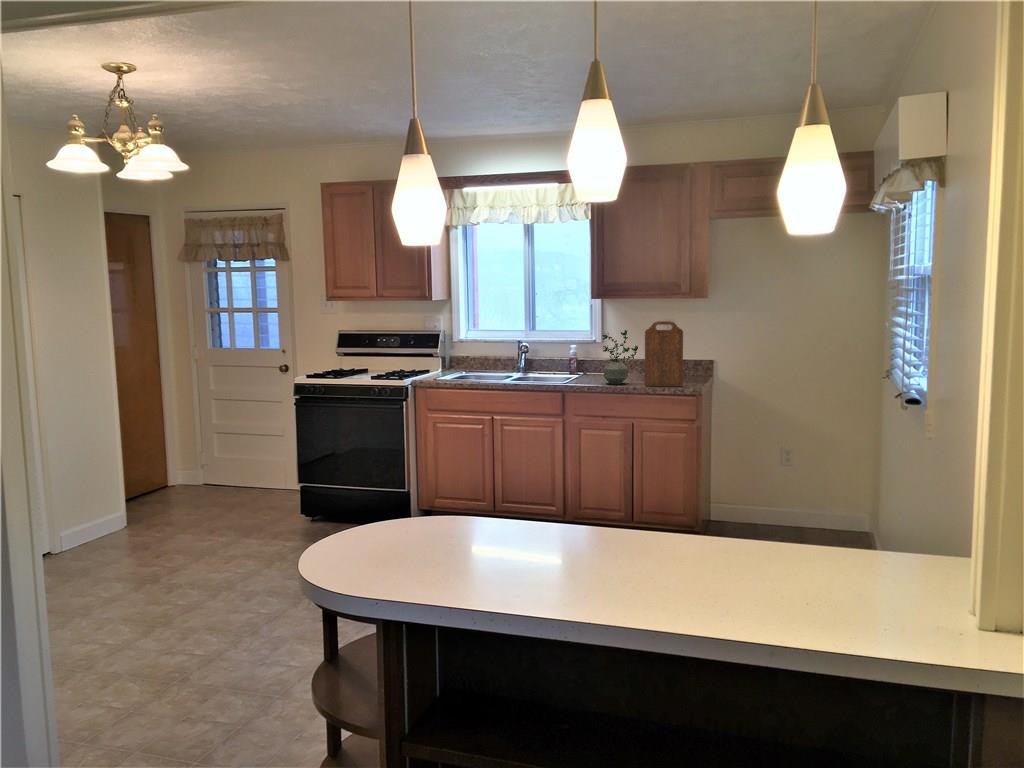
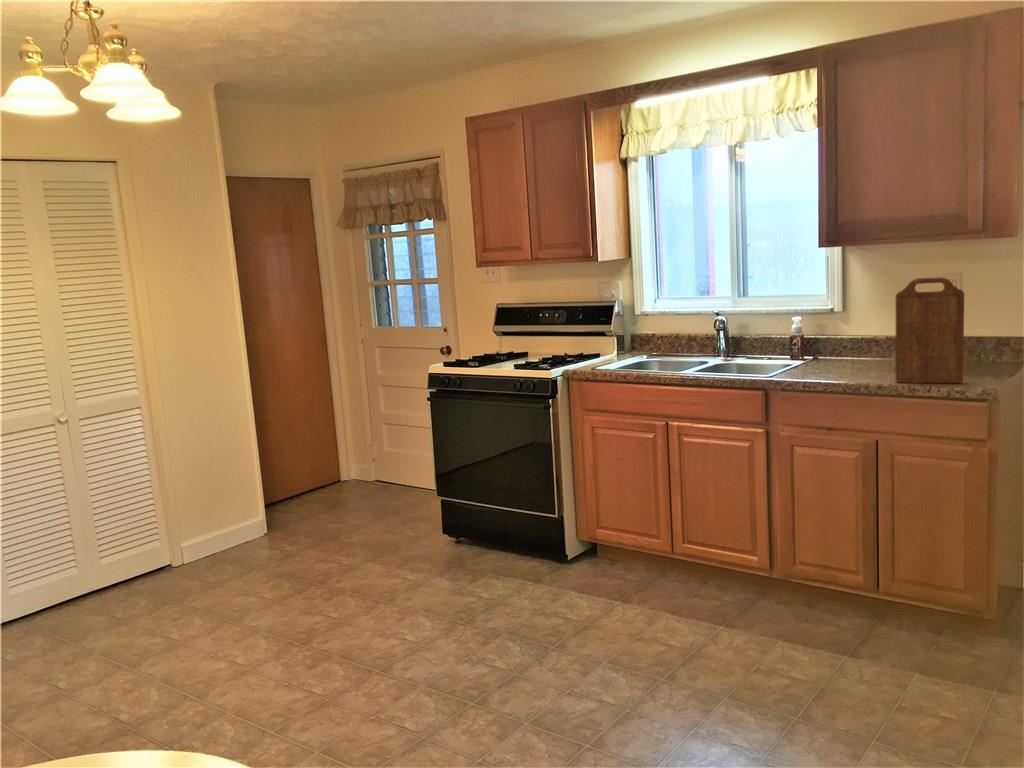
potted plant: present [603,330,638,384] -> none [826,293,887,378]

